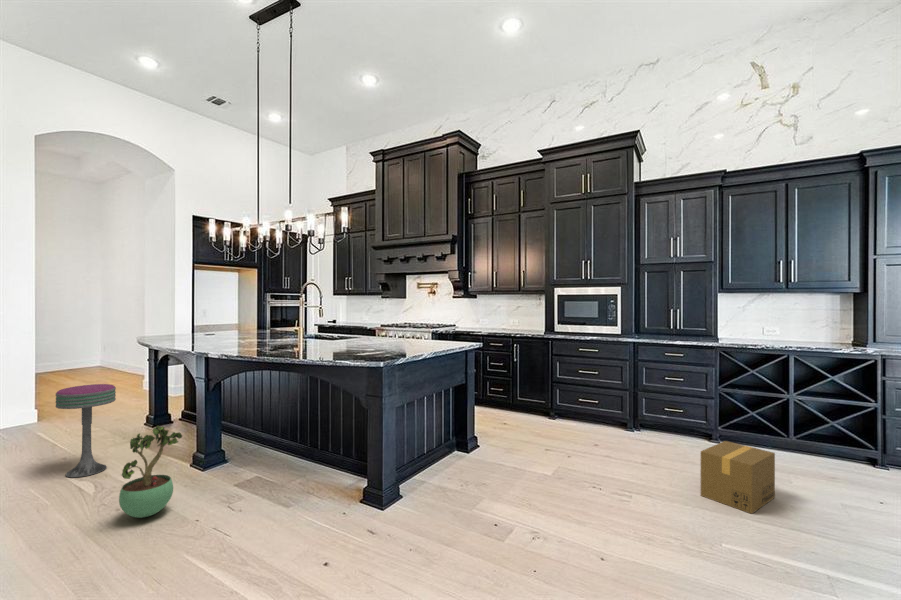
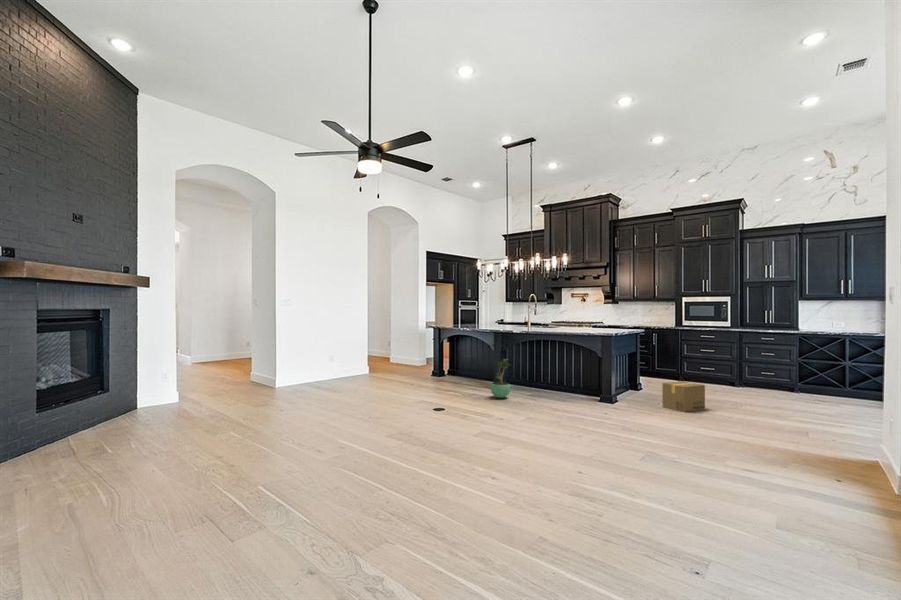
bar stool: present [56,384,116,478] -> none [433,345,455,388]
cardboard box: present [701,441,775,514] -> present [662,381,705,412]

